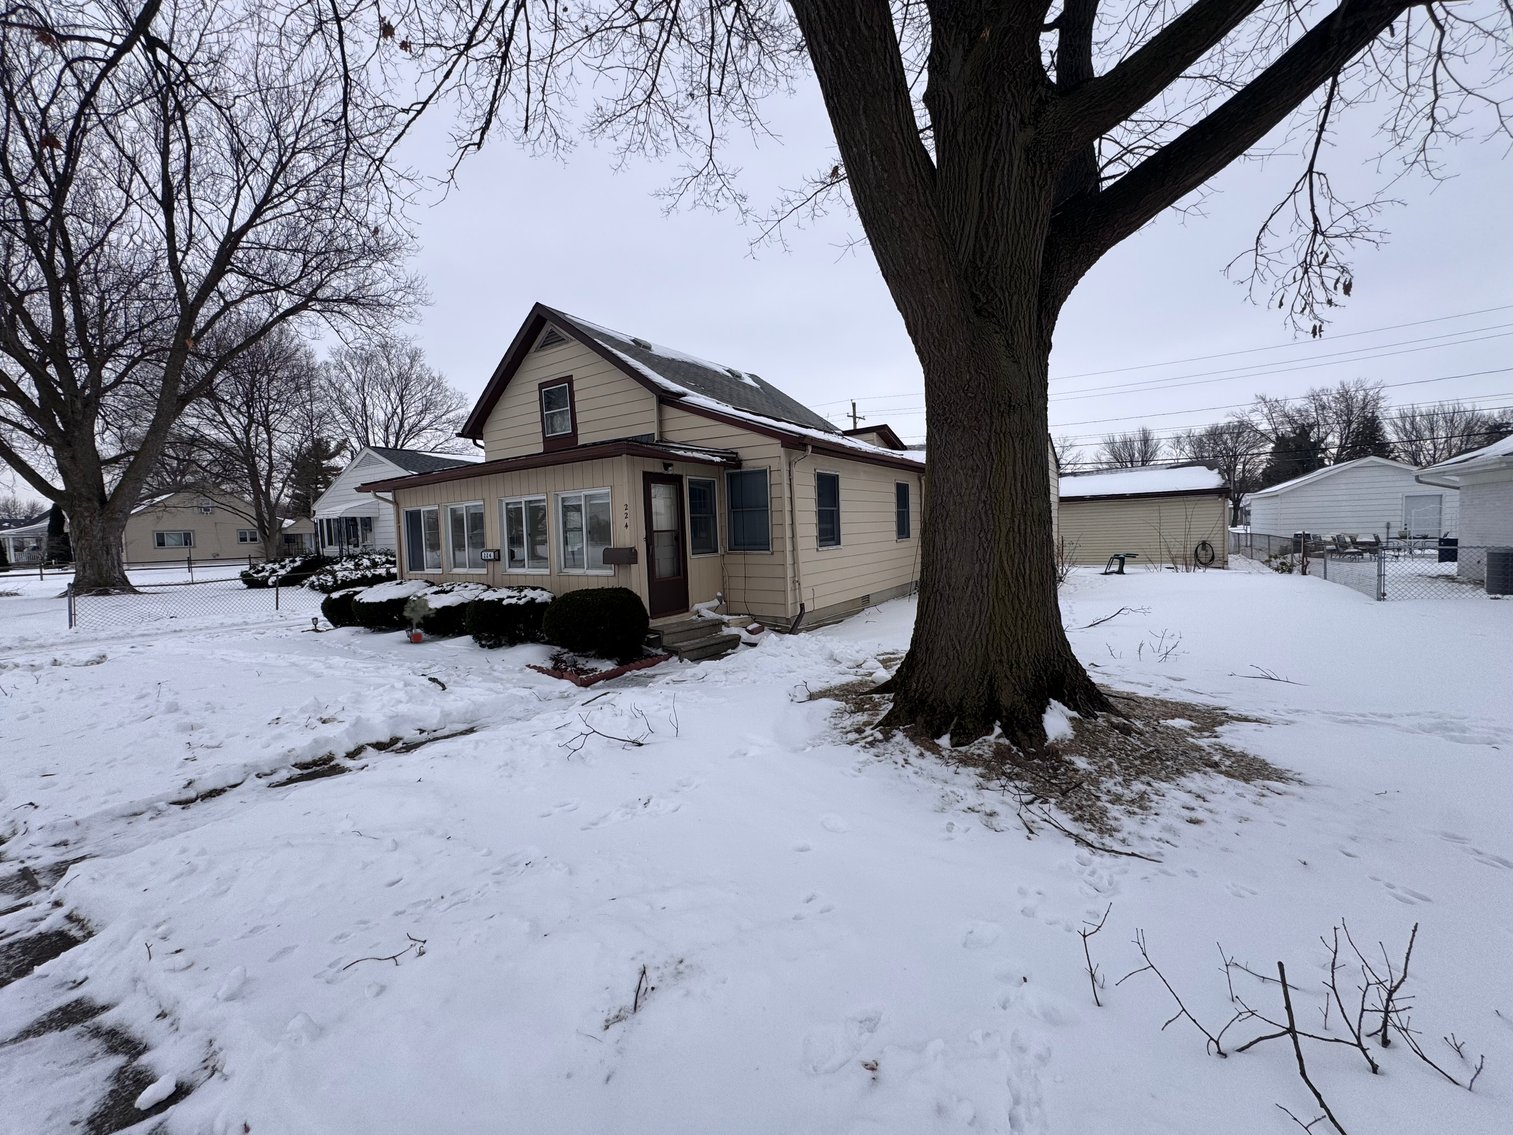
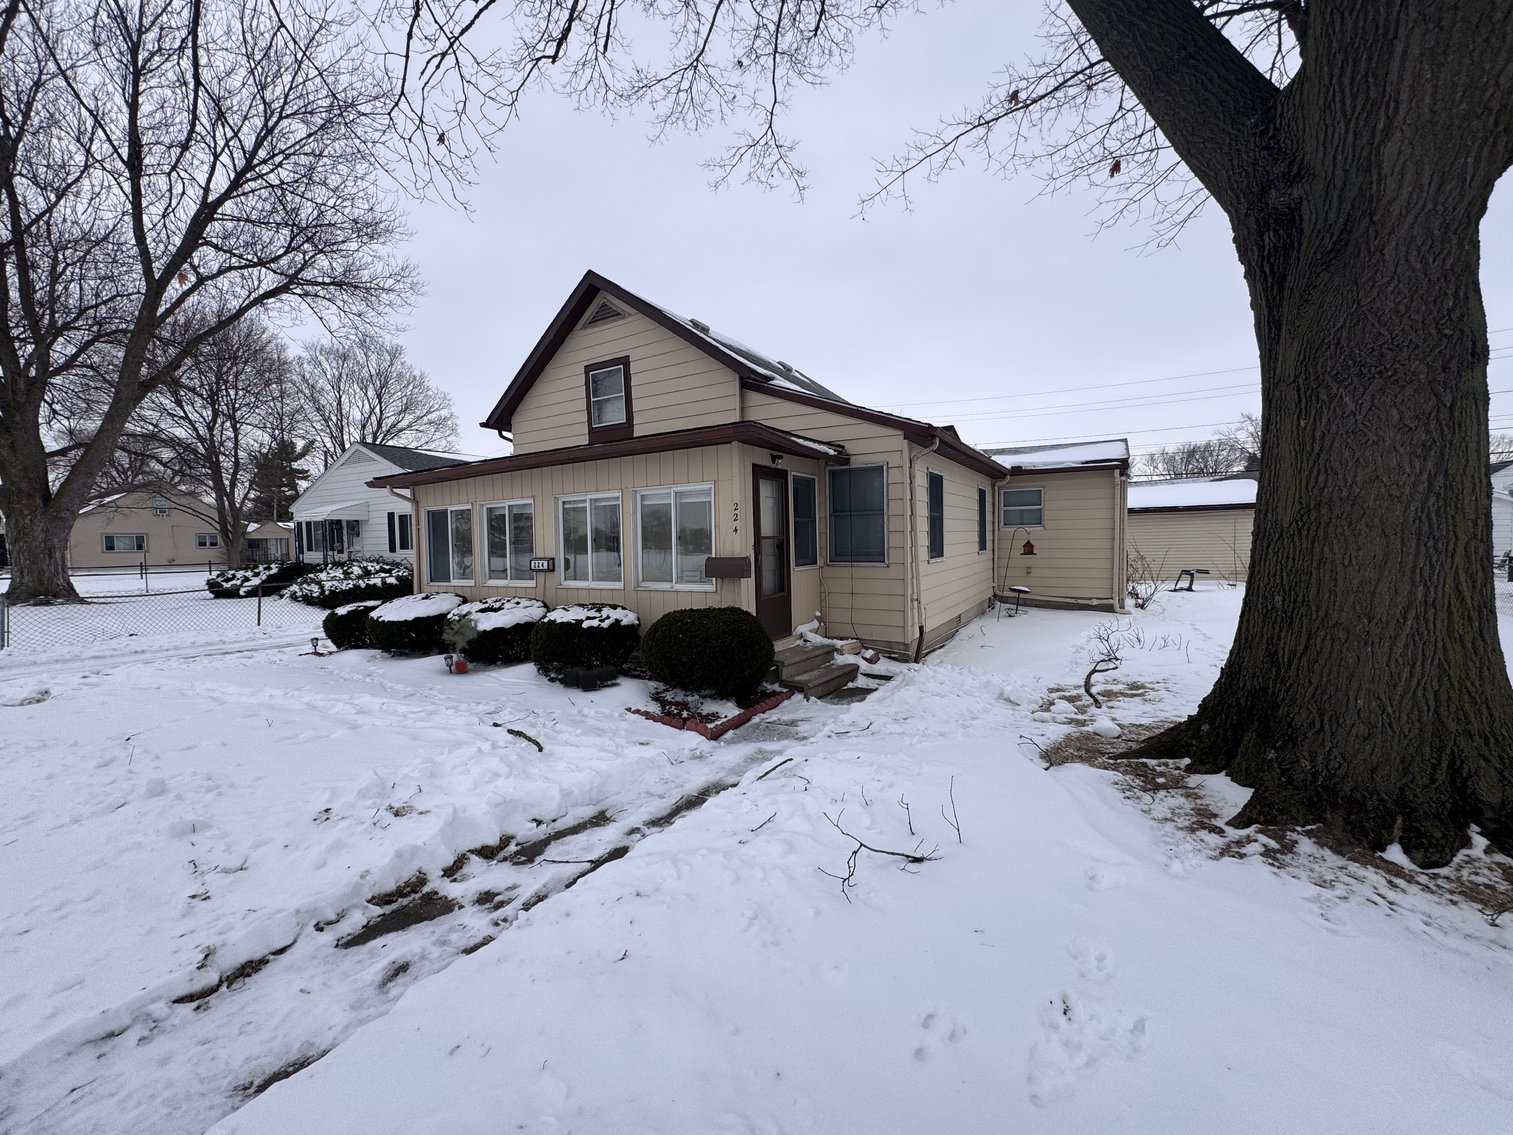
storage bin: none [487,635,534,655] -> present [563,666,619,691]

